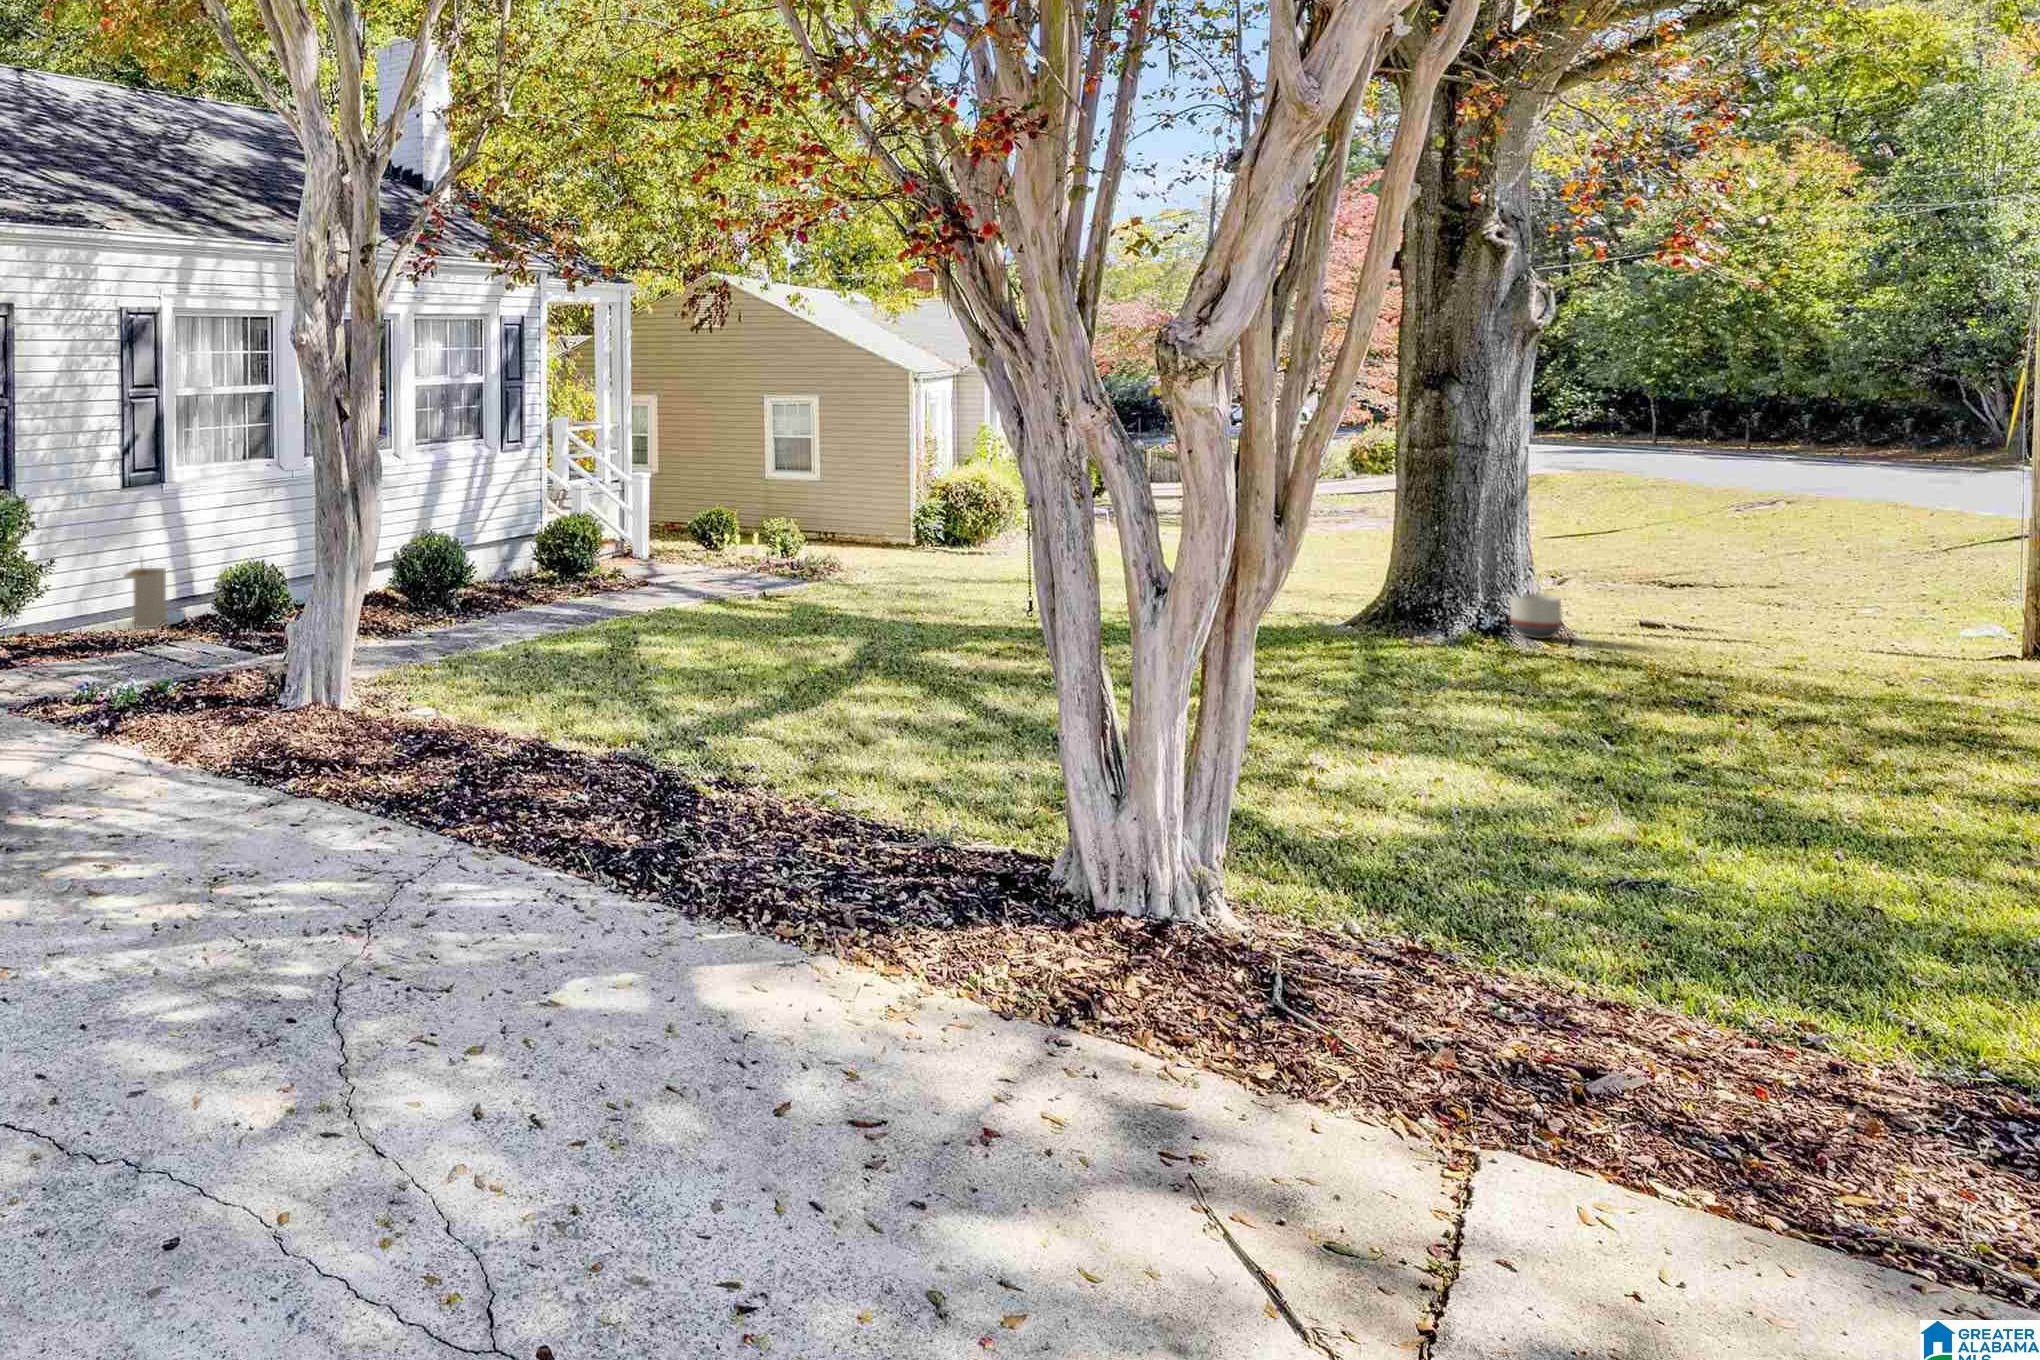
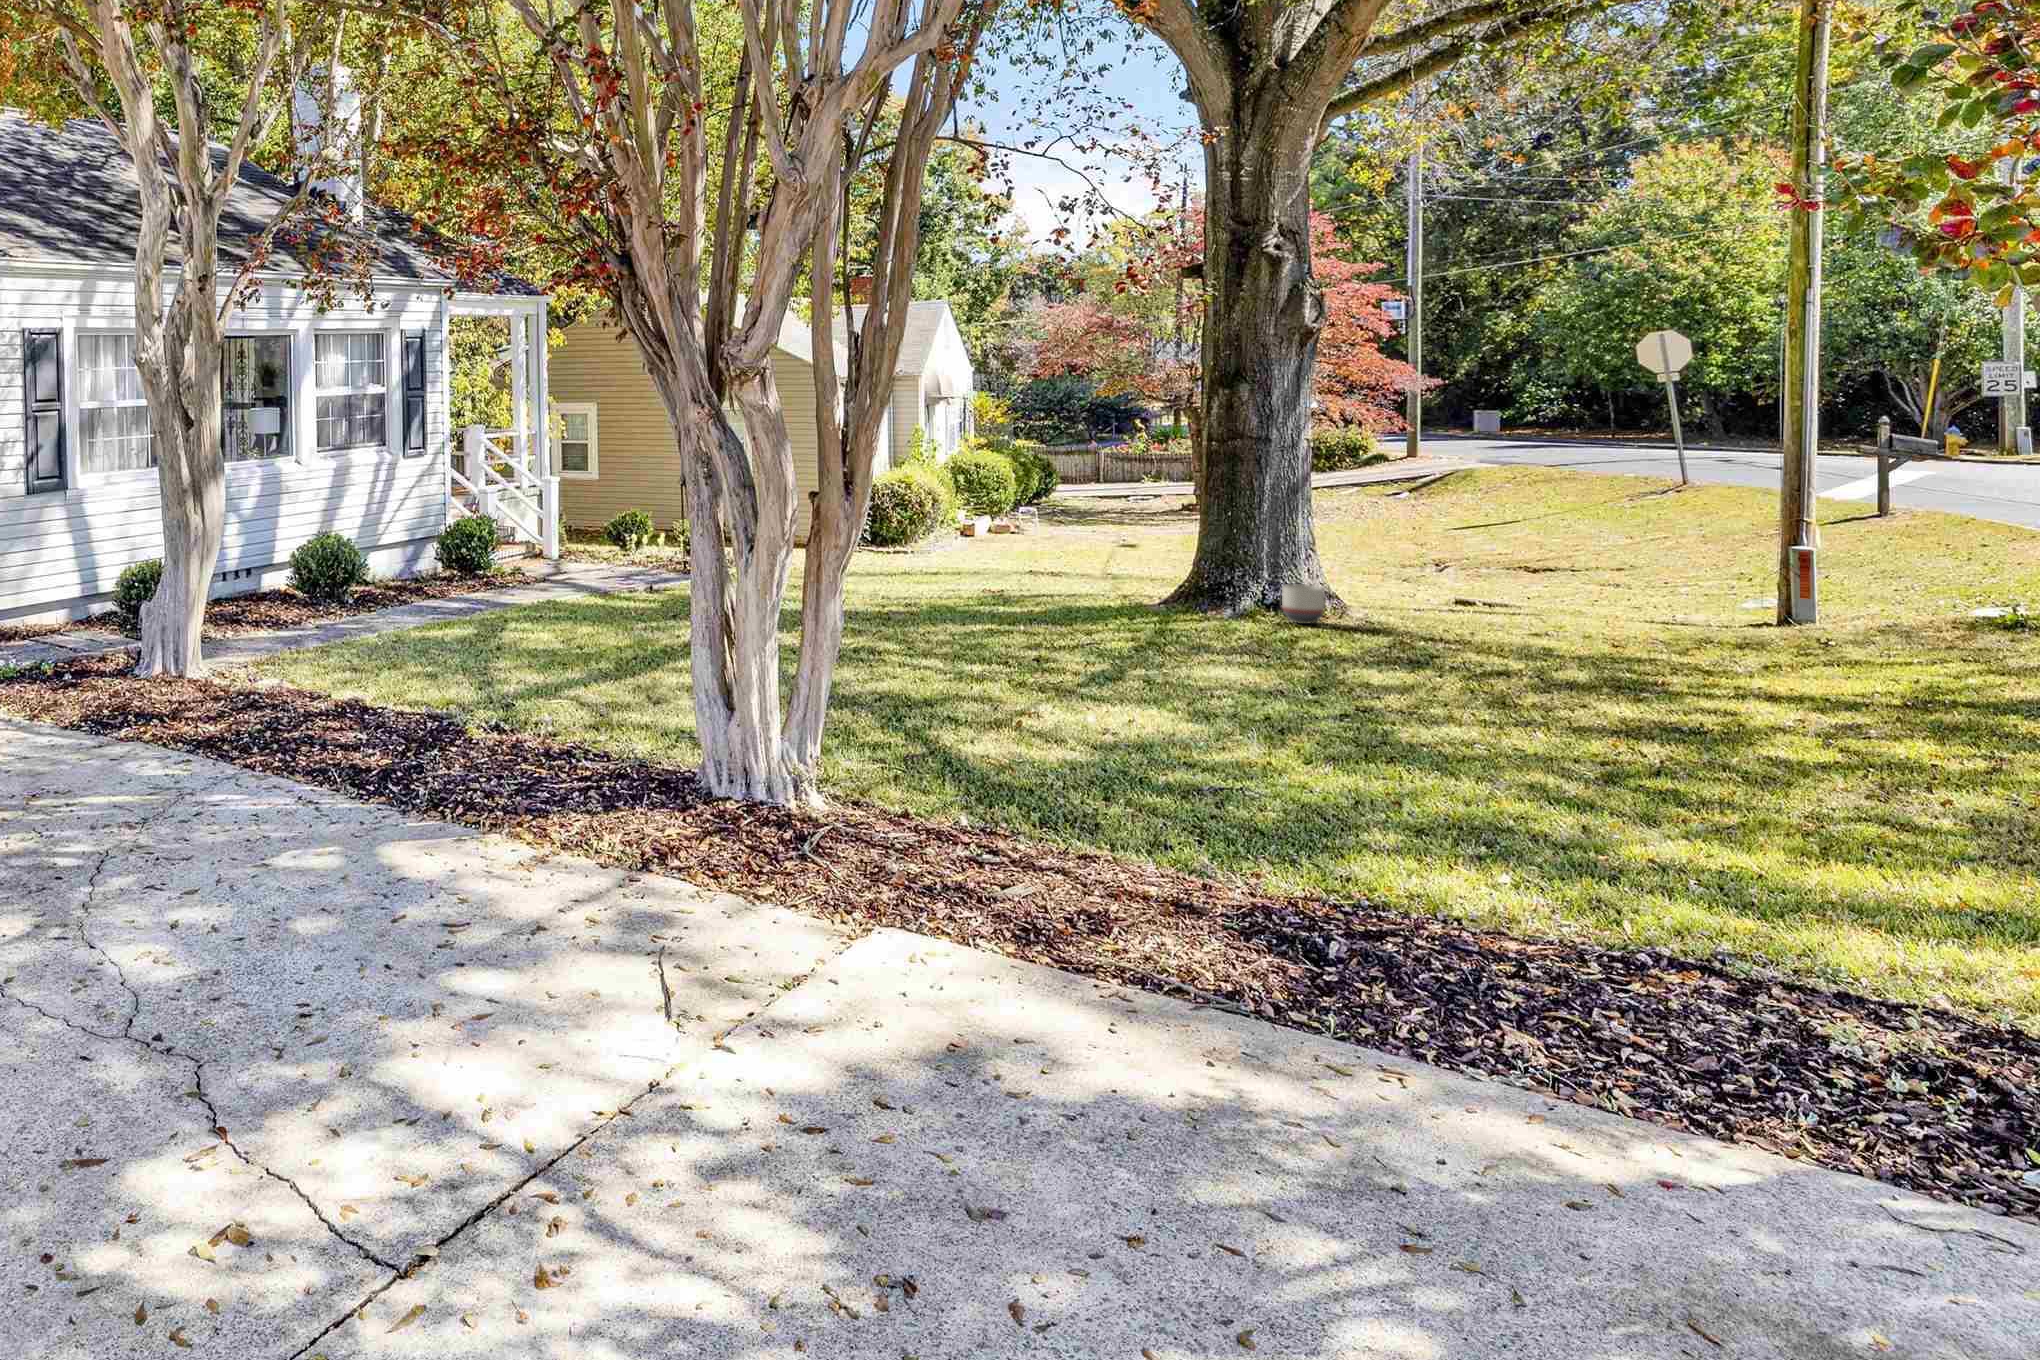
storage bin: present [124,567,166,628] -> none [27,559,70,625]

